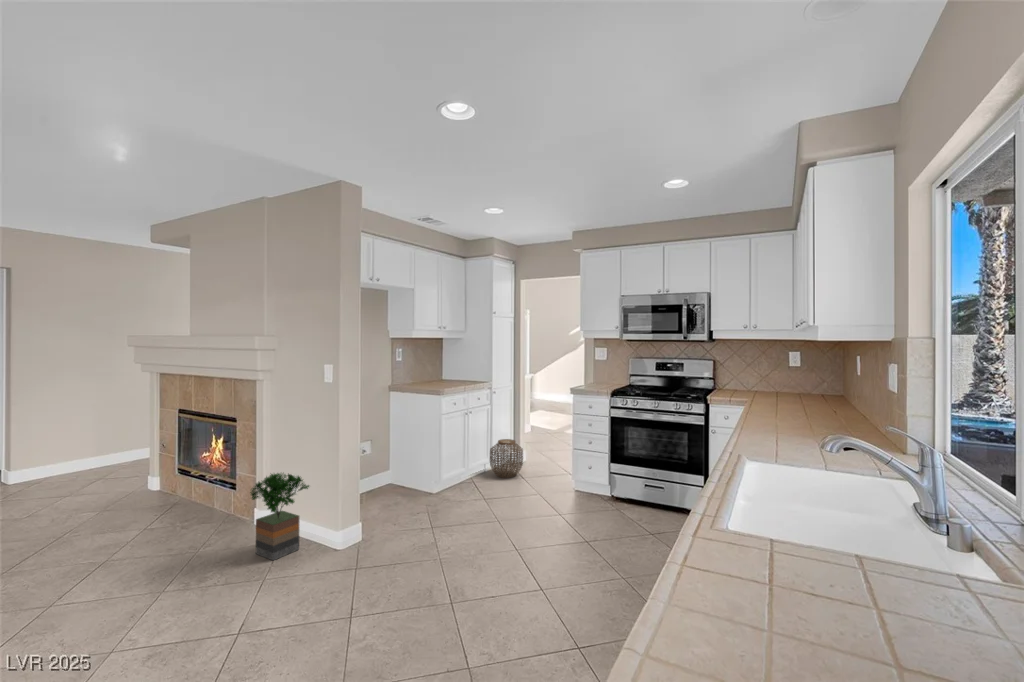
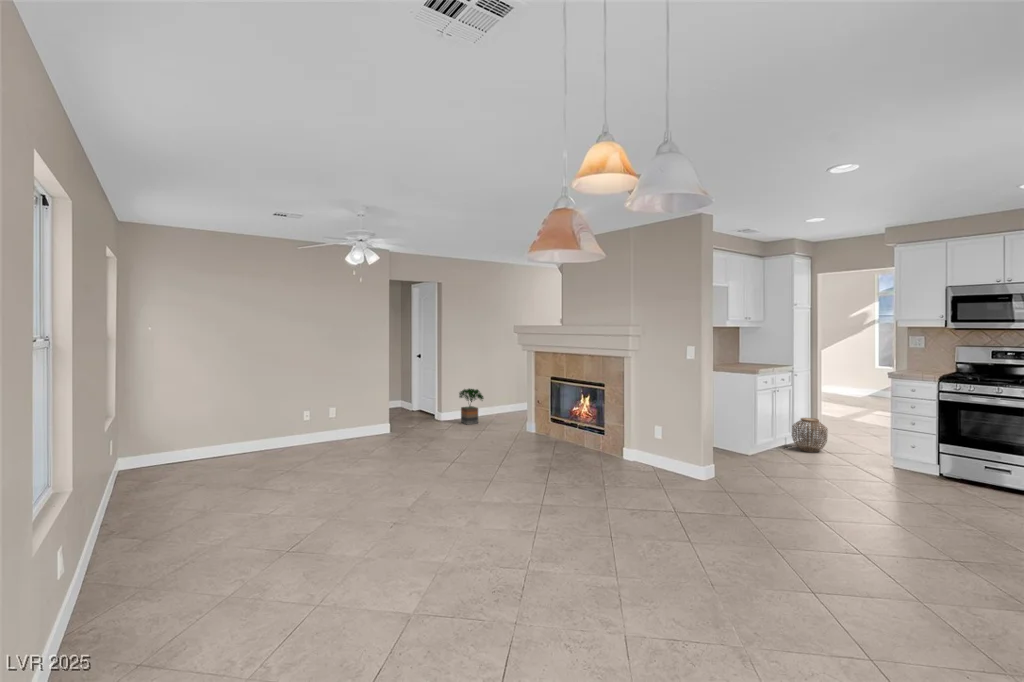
potted tree: present [250,473,309,560] -> present [459,389,484,424]

